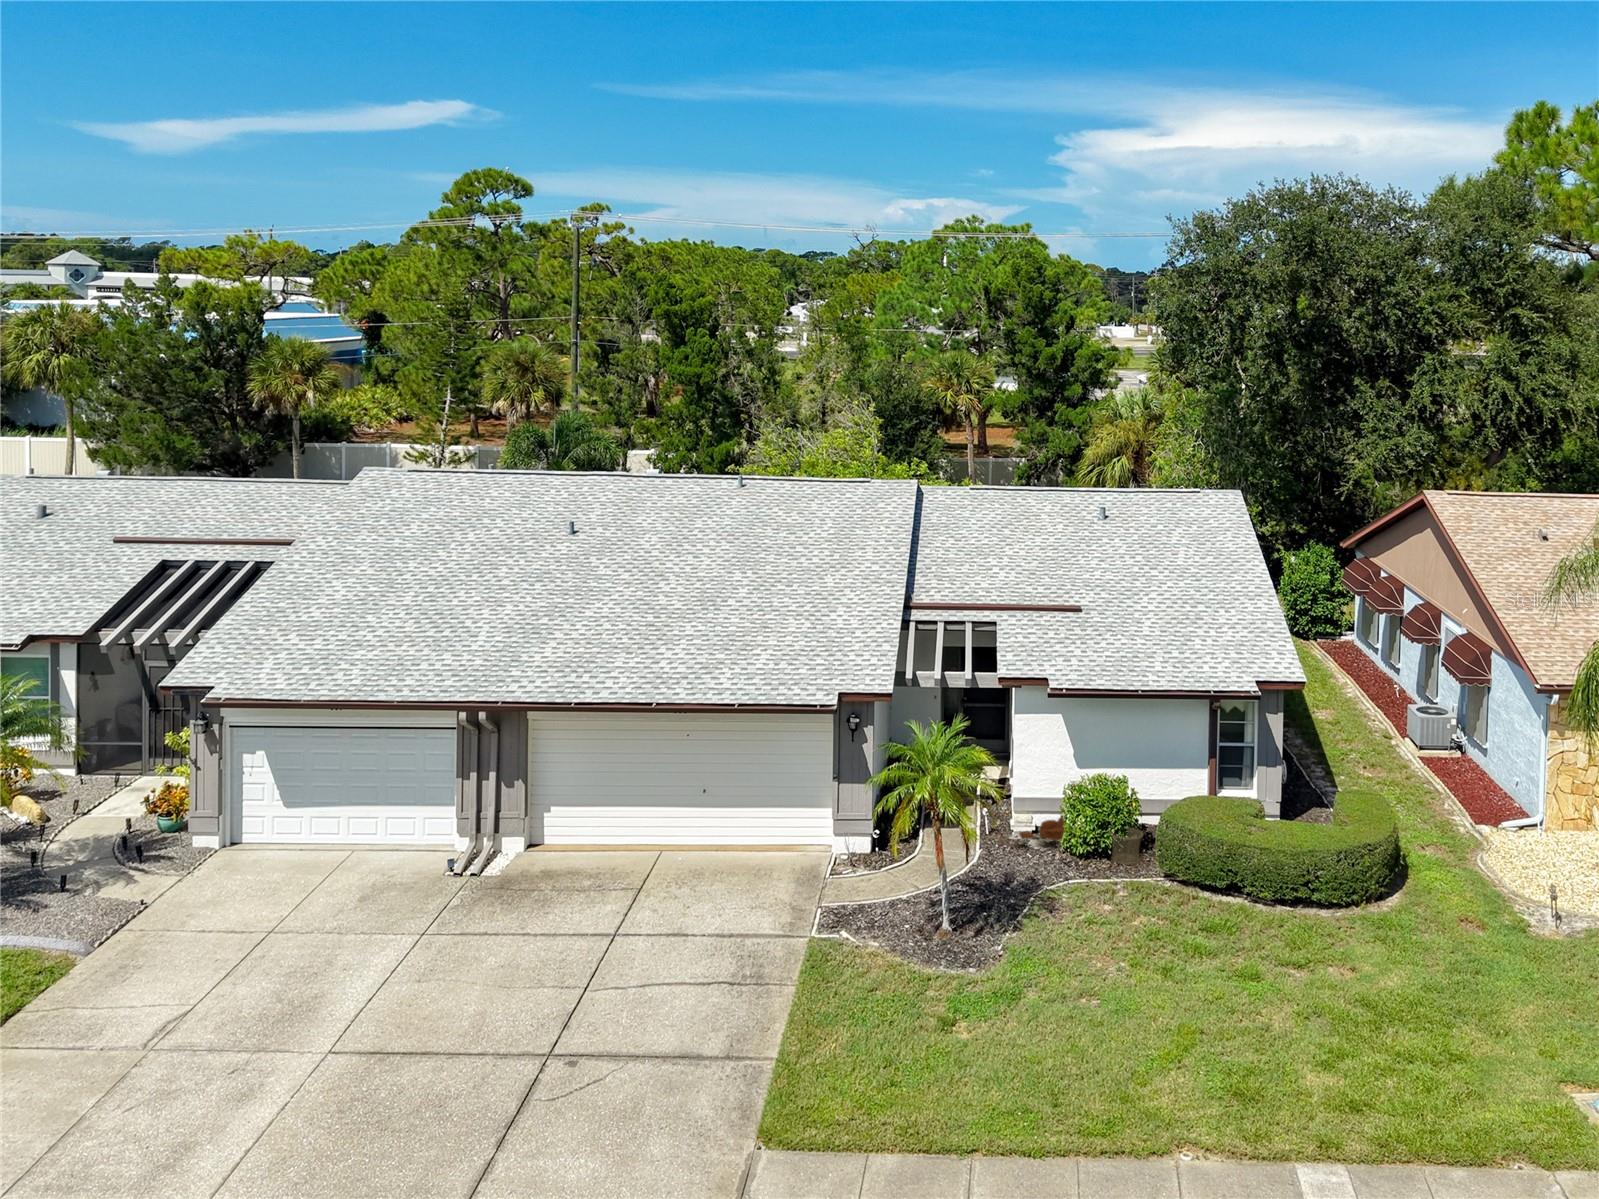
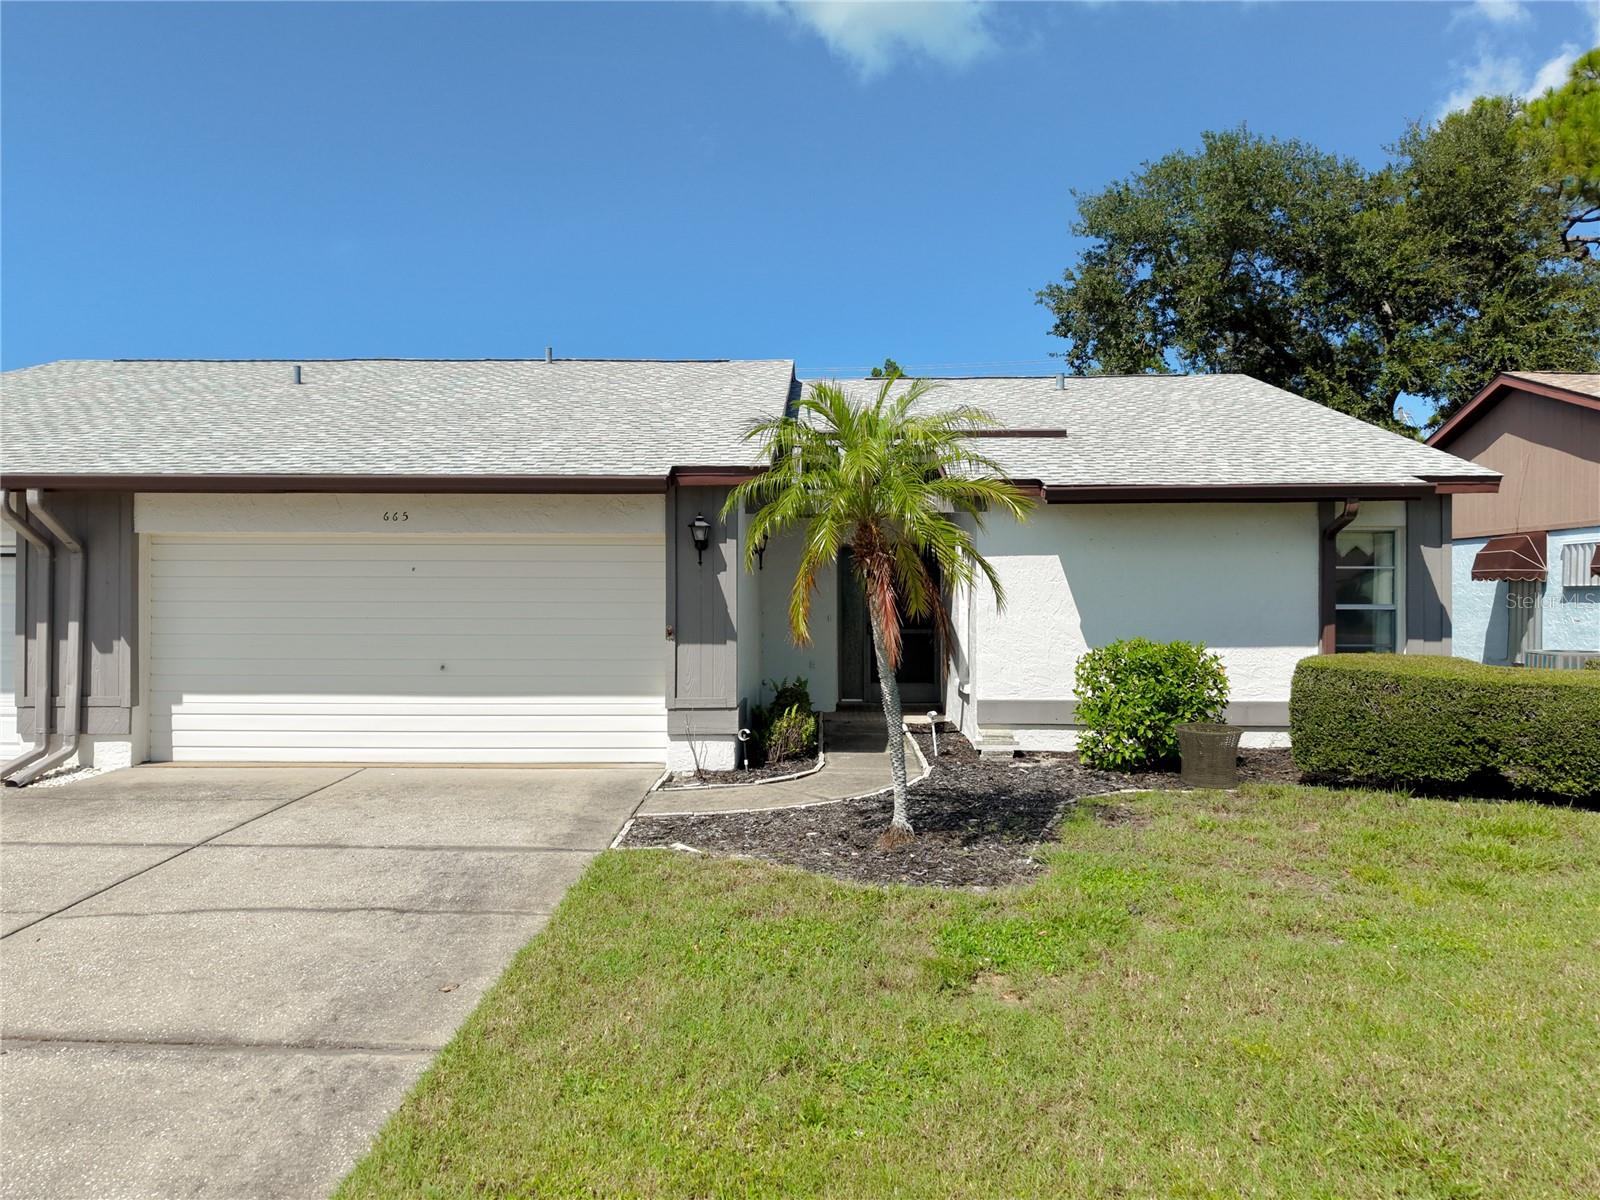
lounge chair: present [1019,810,1064,847] -> none [995,697,1092,771]

